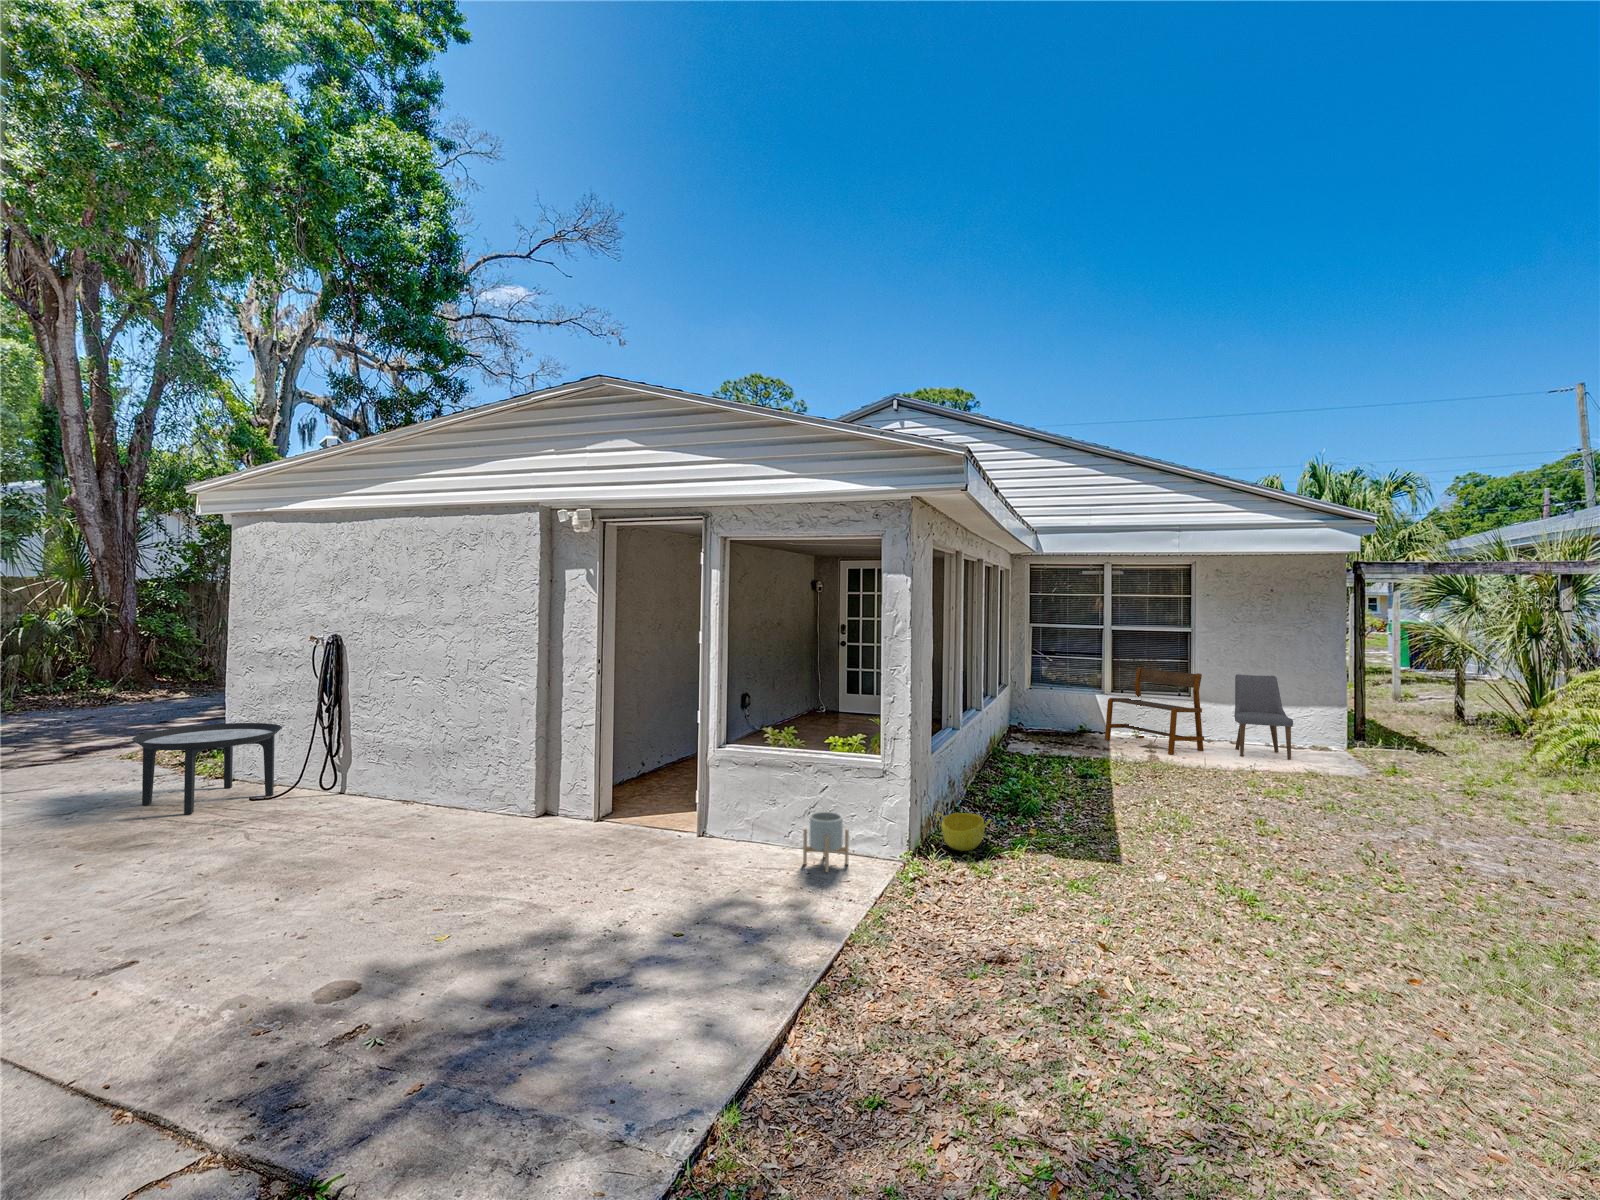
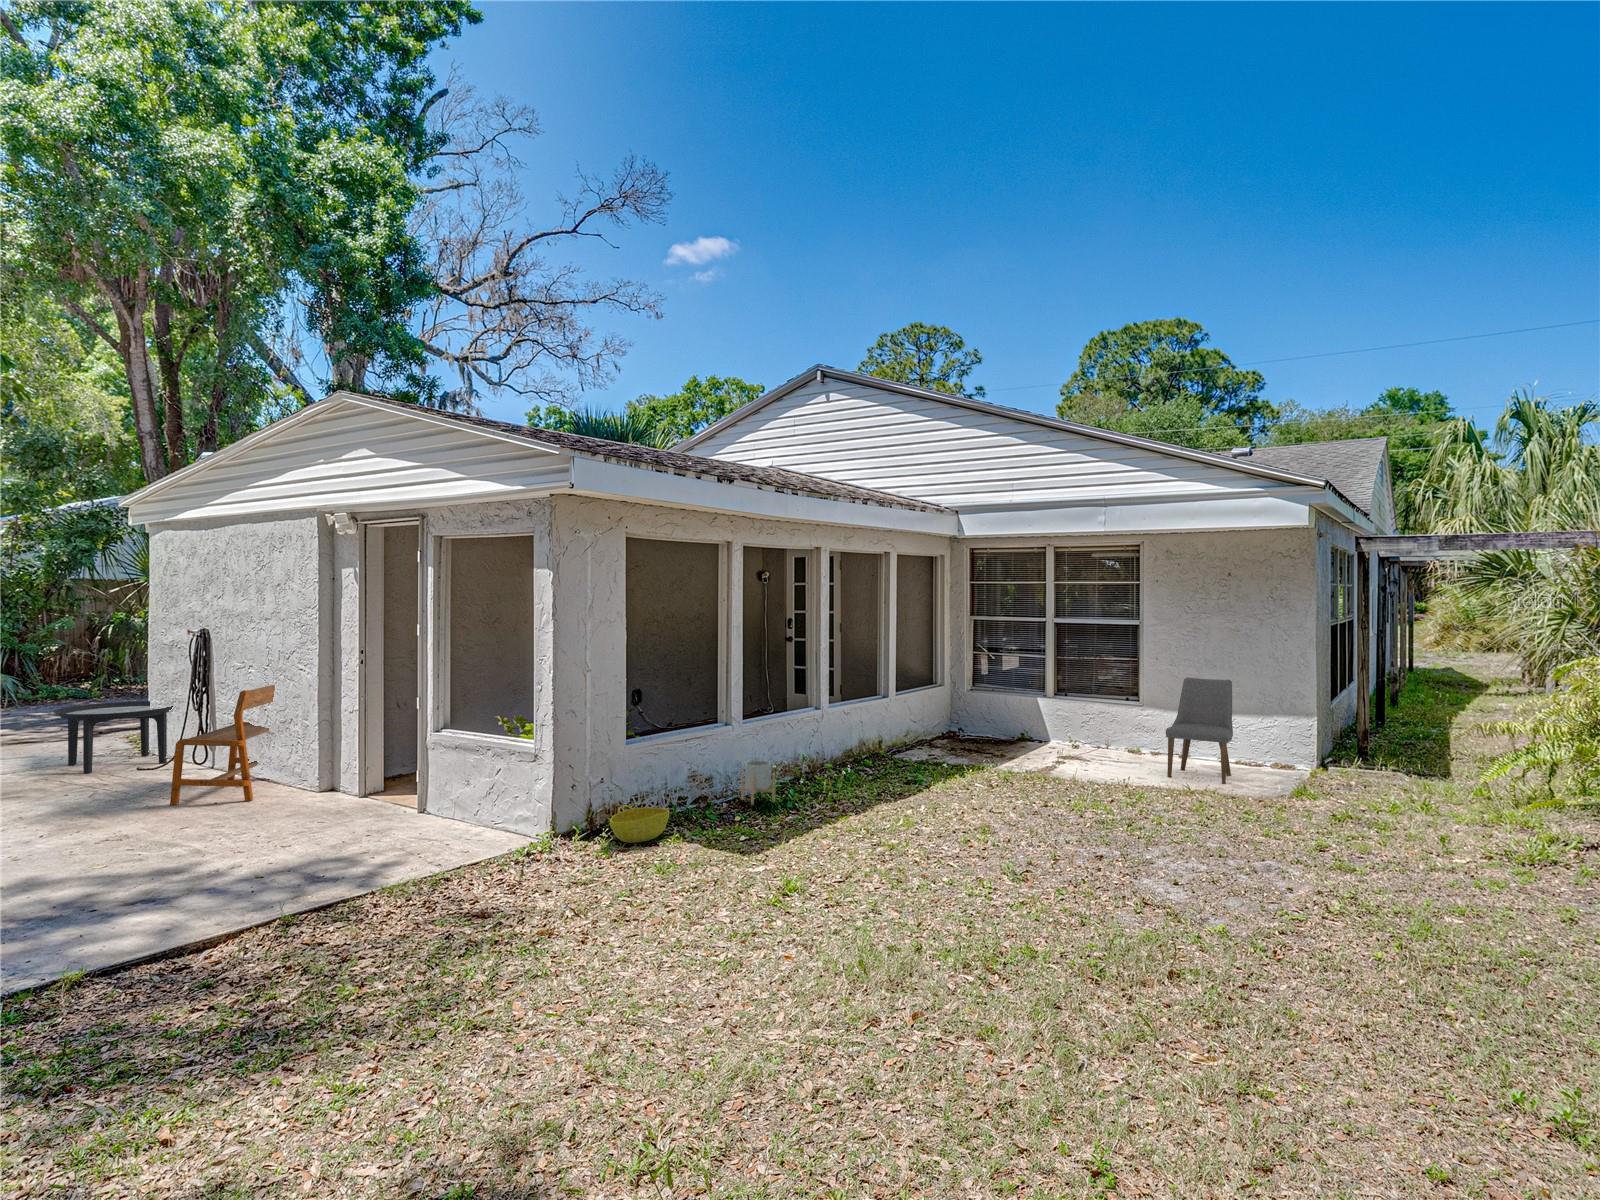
bench: present [1105,667,1204,755] -> present [170,685,275,805]
planter: present [803,812,849,872] -> present [741,761,775,805]

